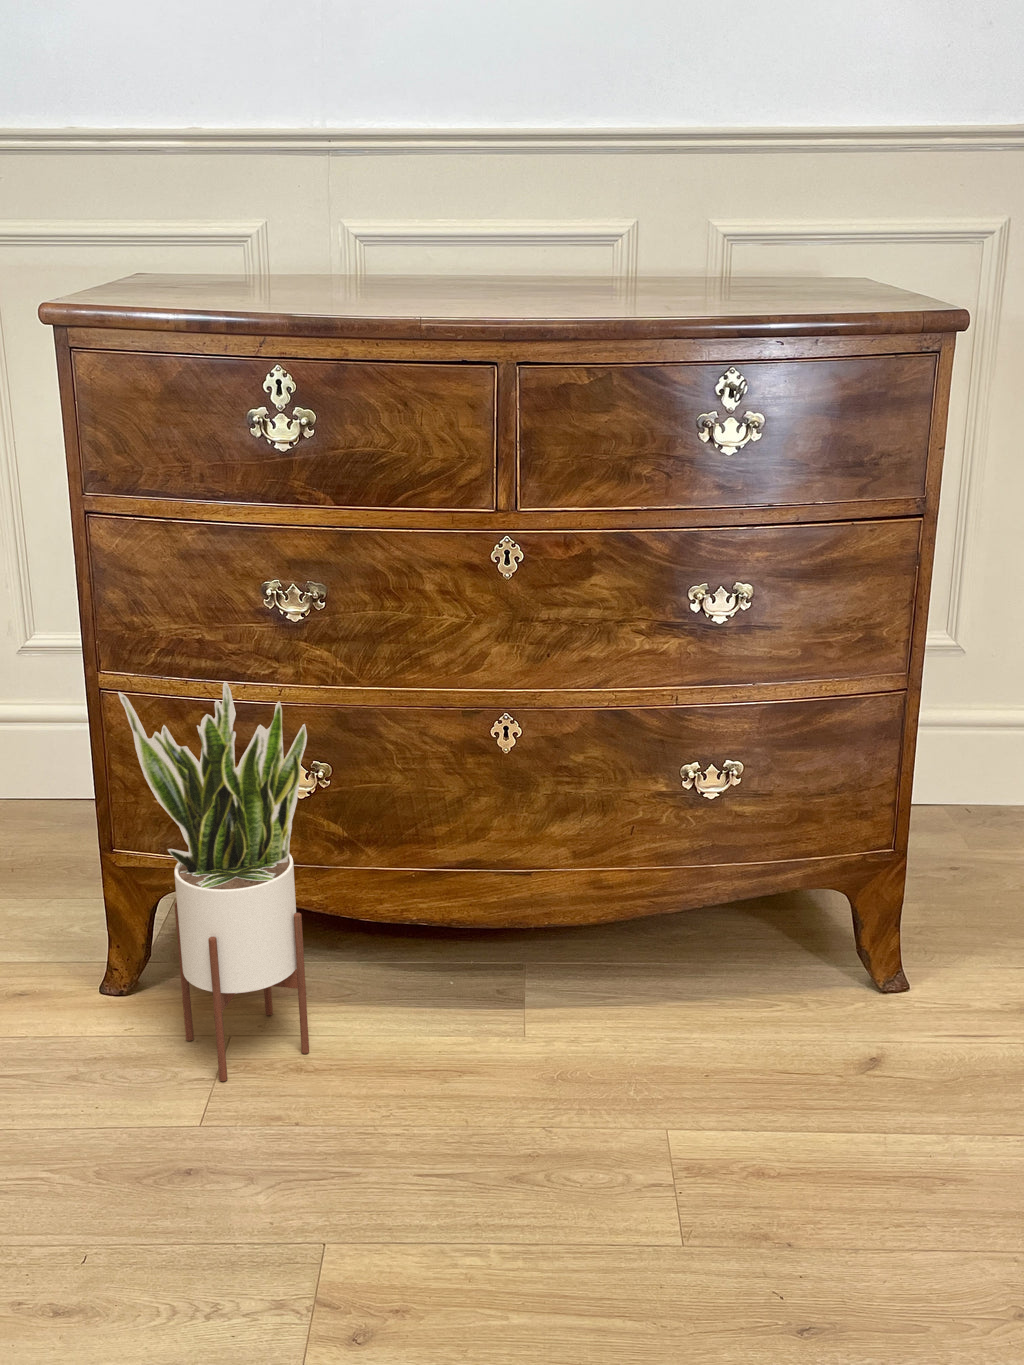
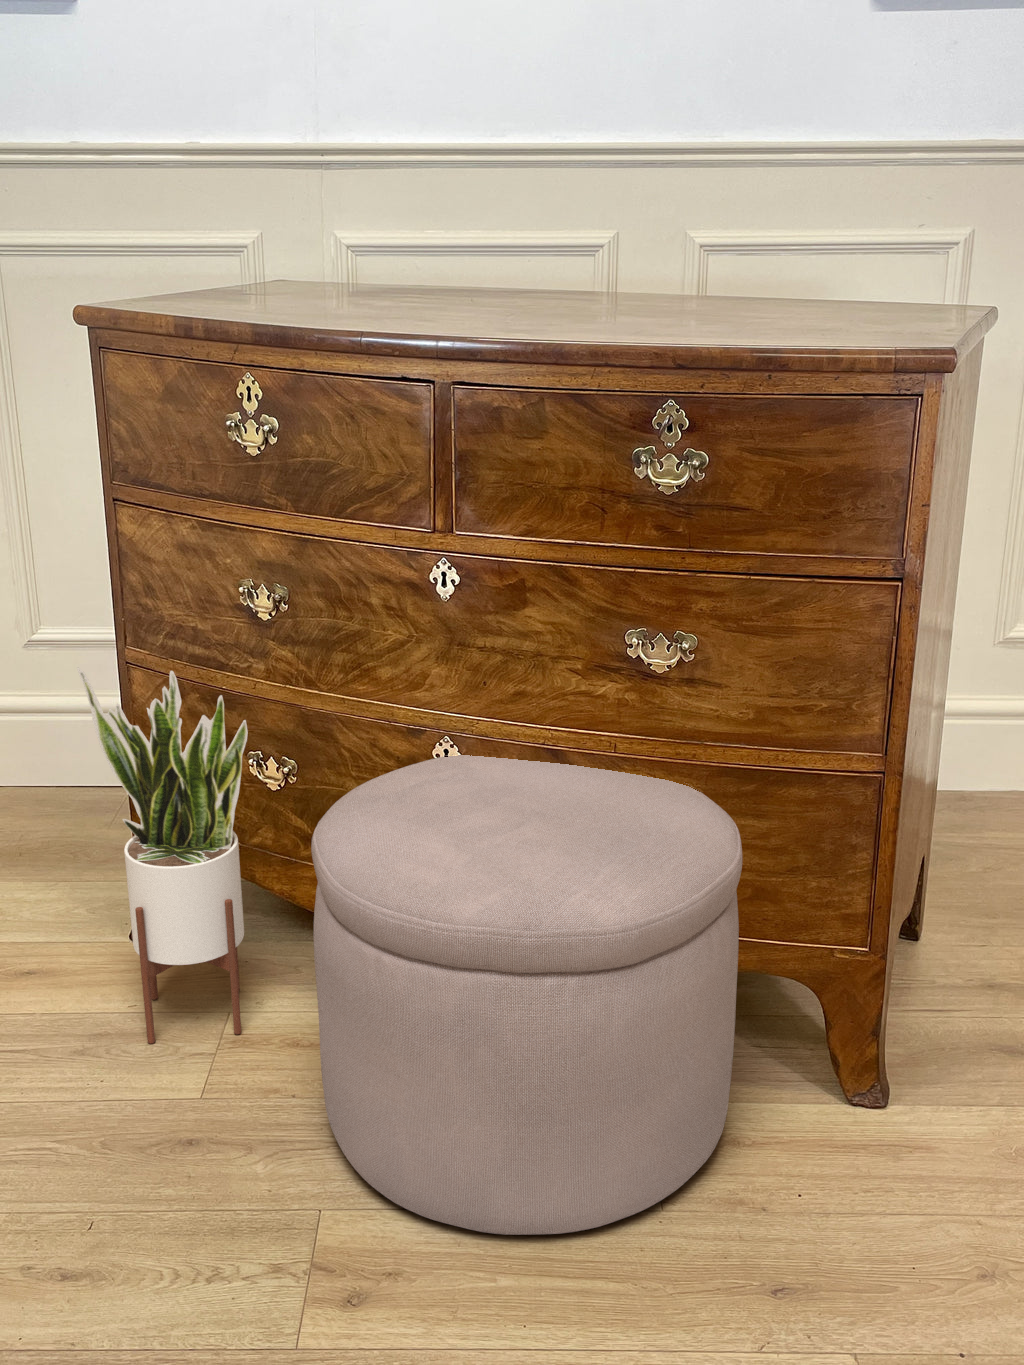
ottoman: none [436,713,846,1165] -> present [311,754,742,1235]

